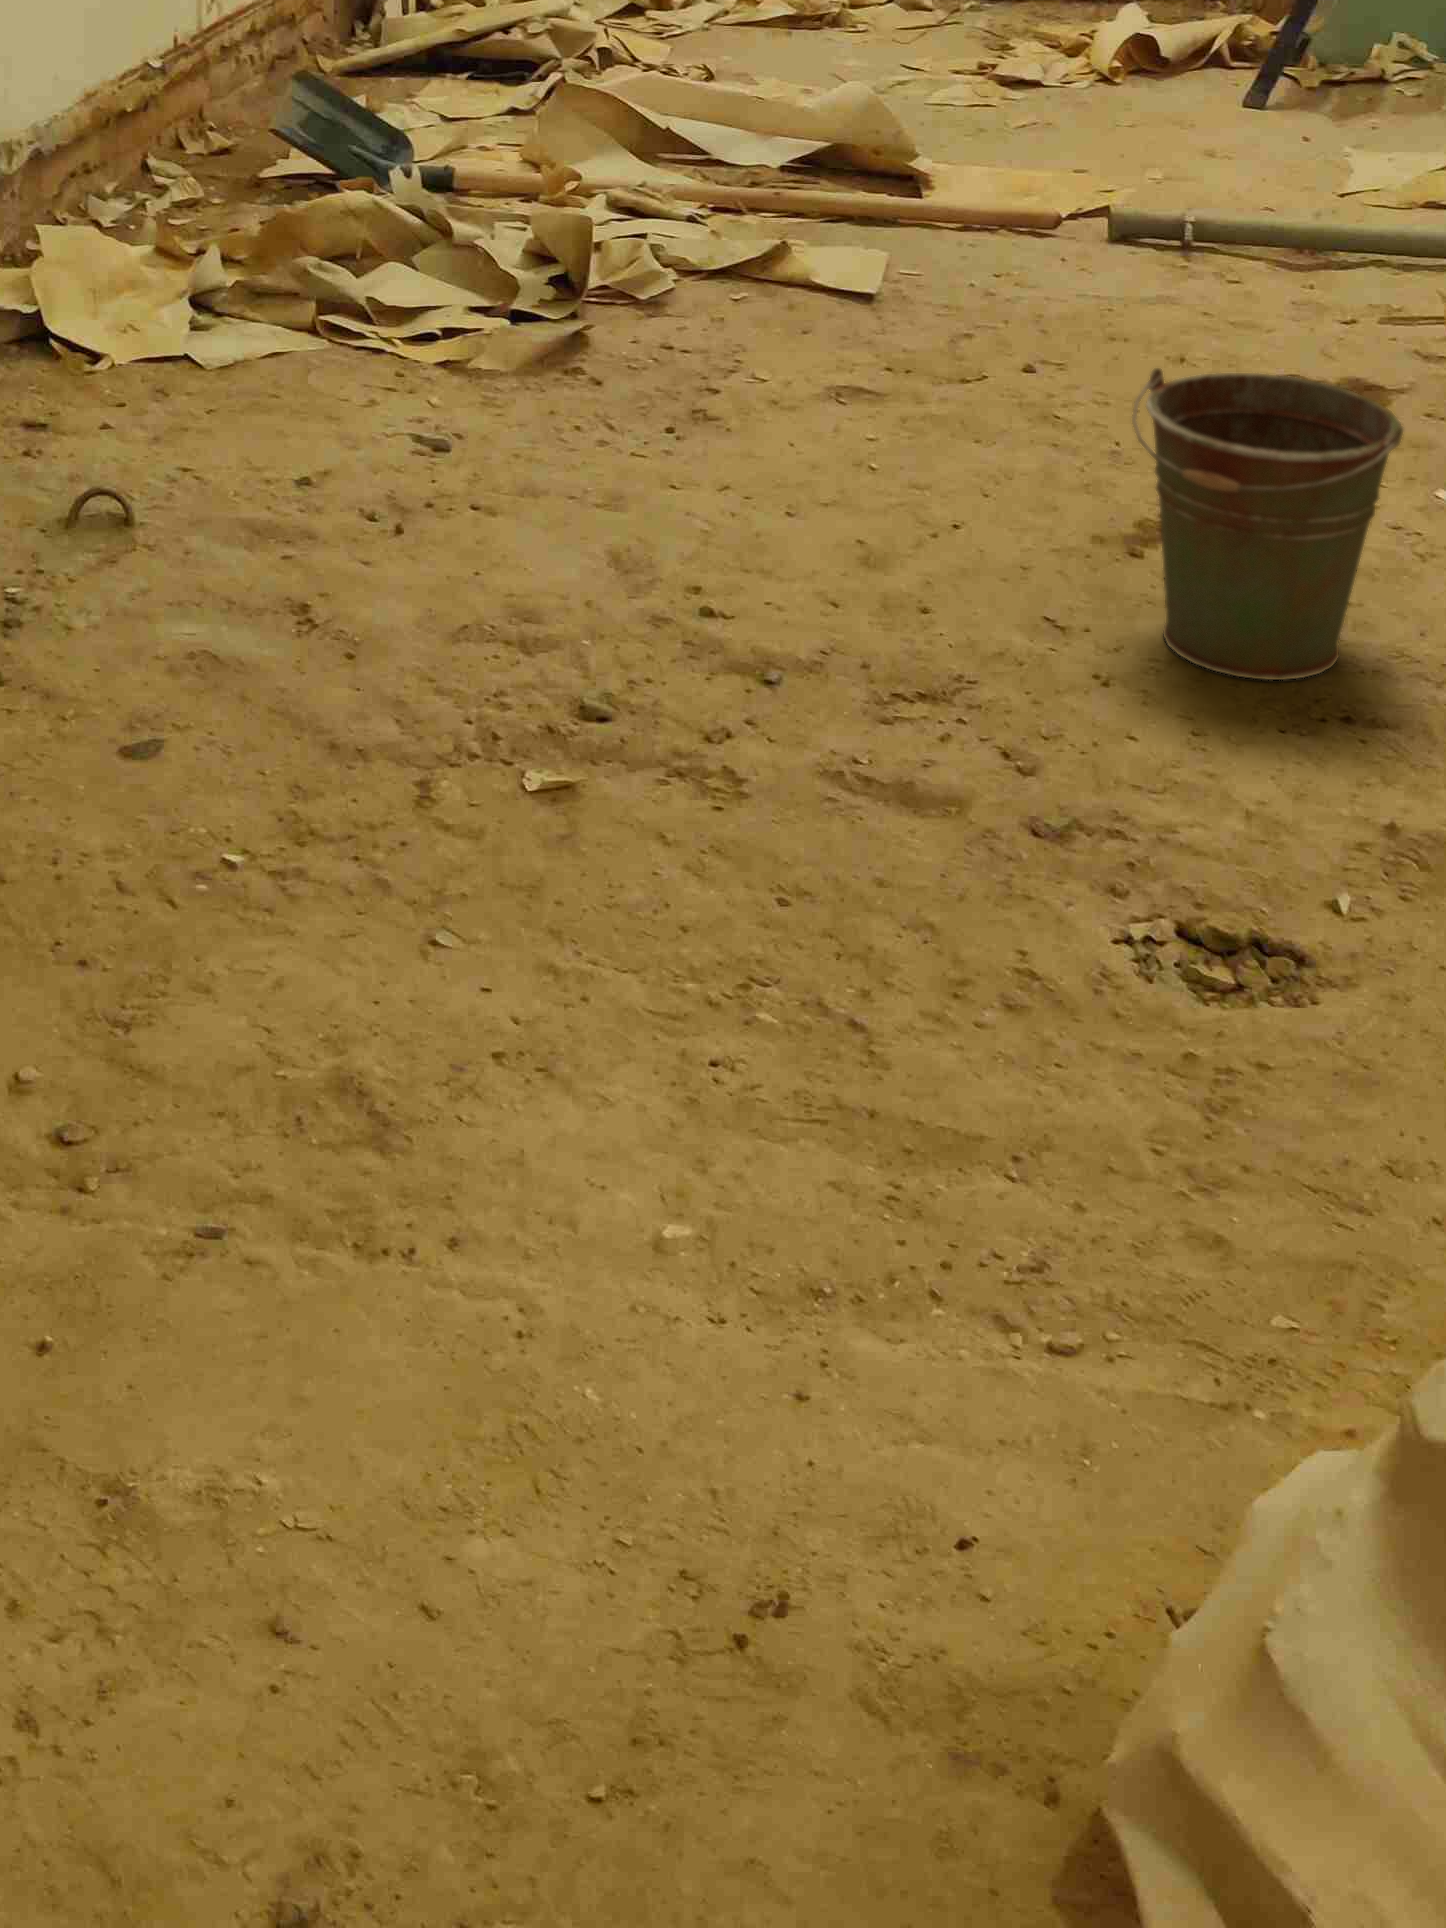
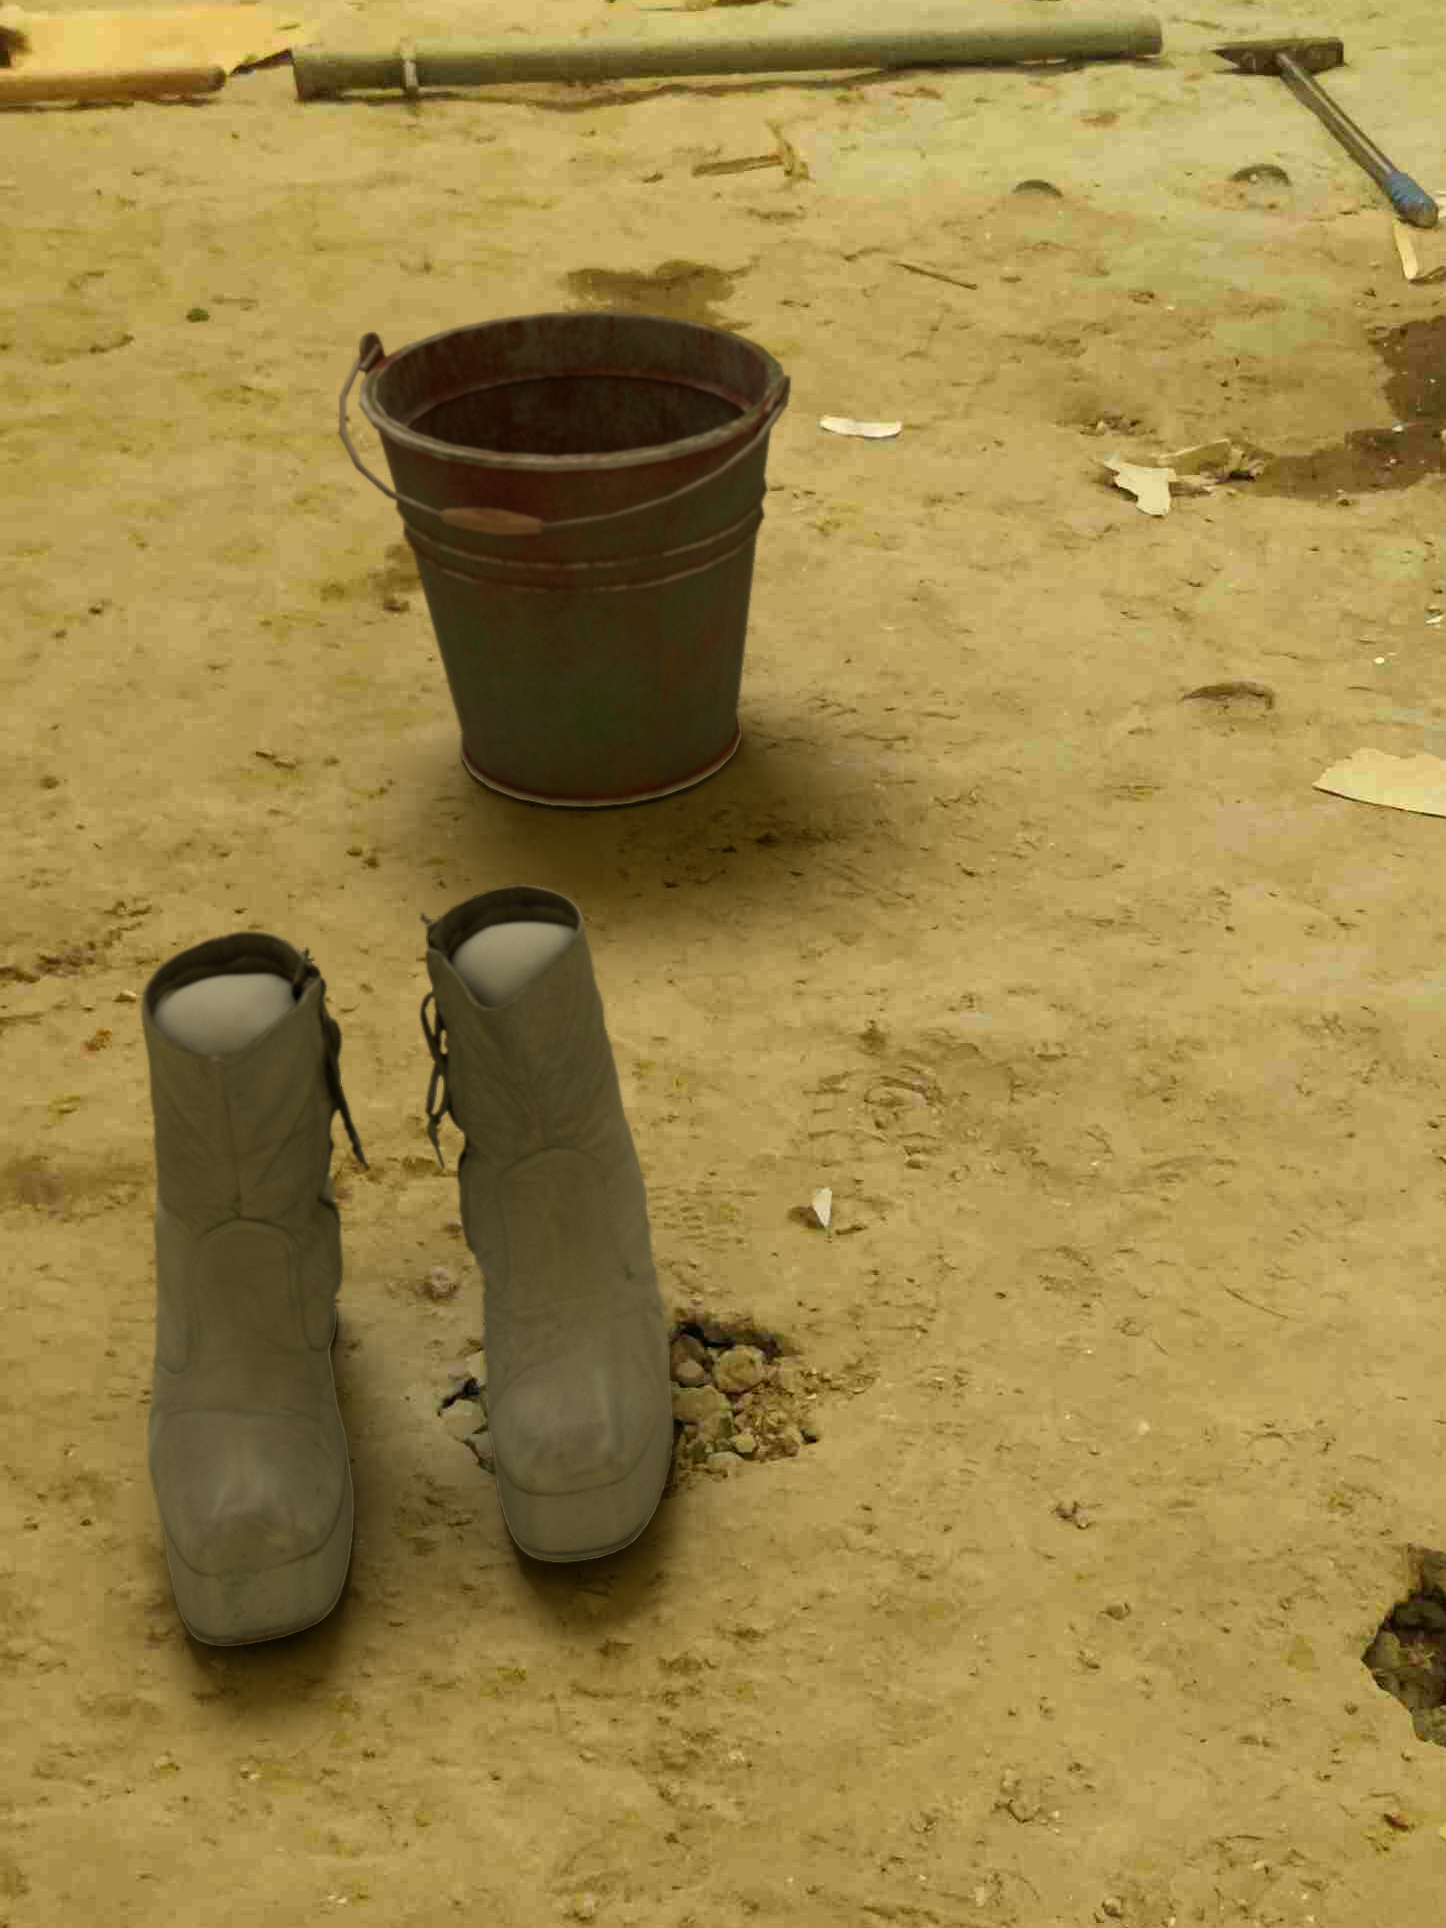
boots: none [966,634,1238,1003] -> present [141,884,674,1647]

